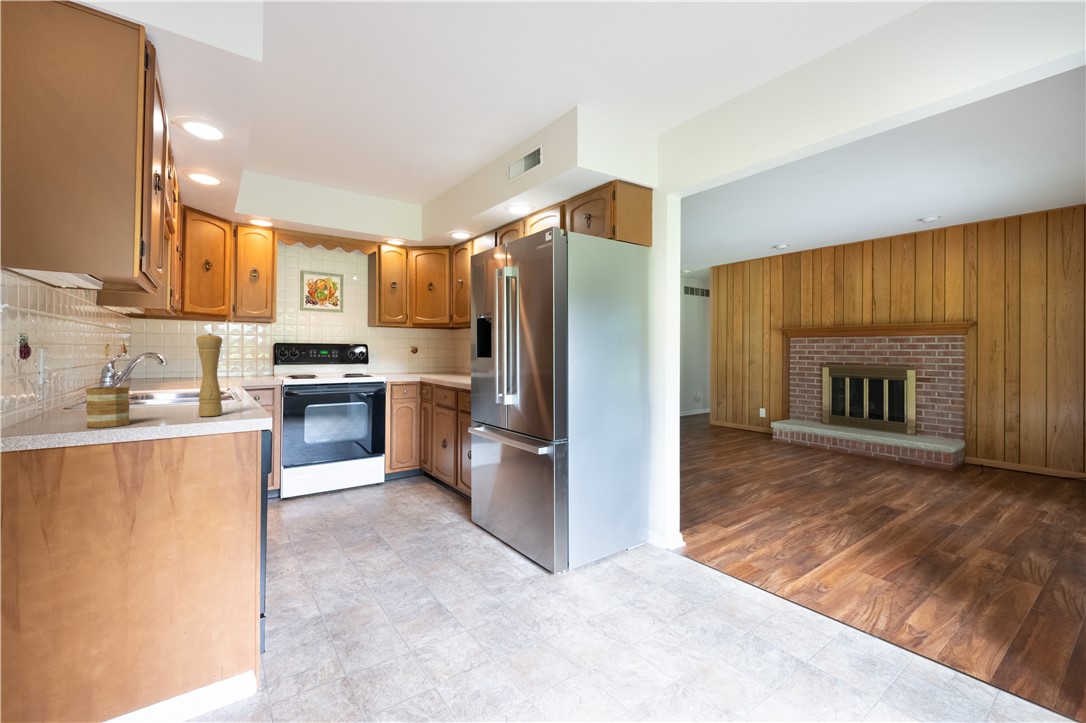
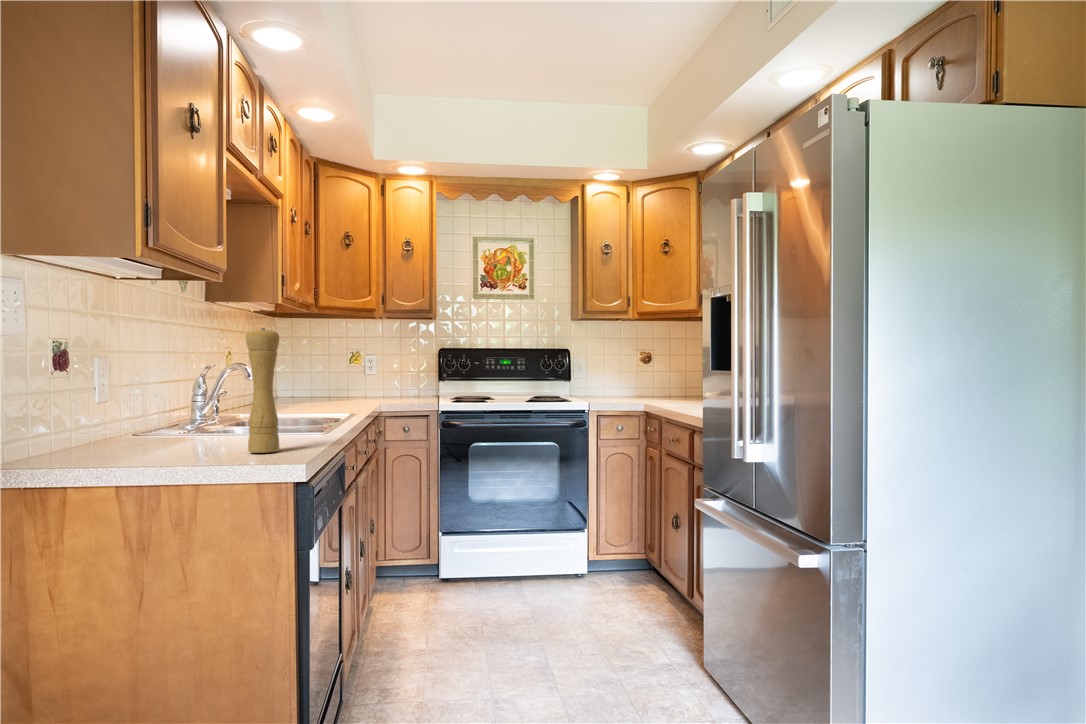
mug: present [86,387,130,428] -> none [107,406,162,463]

